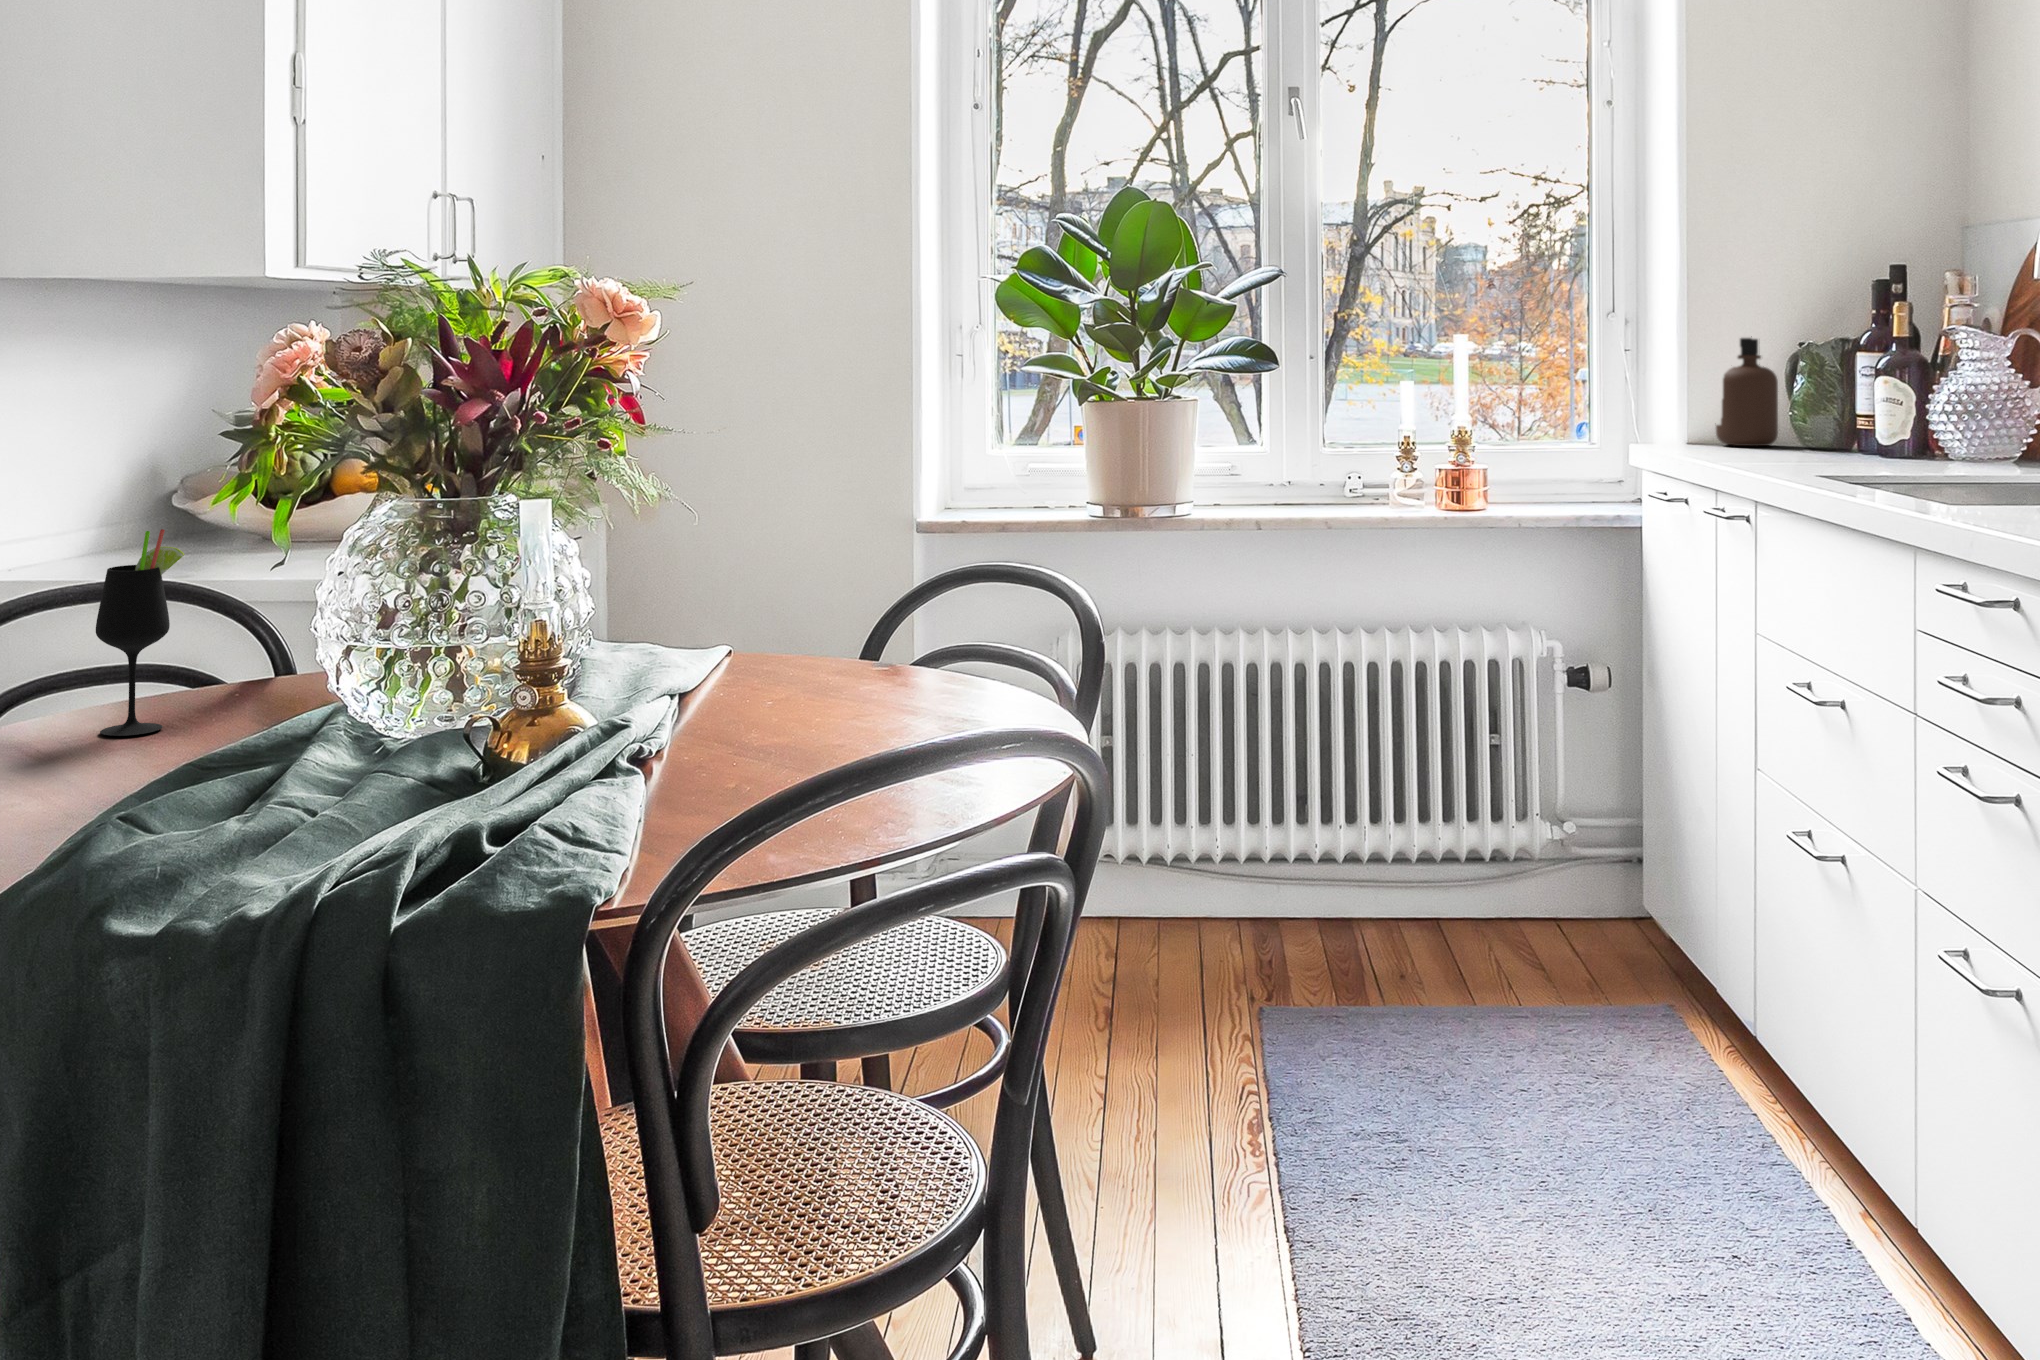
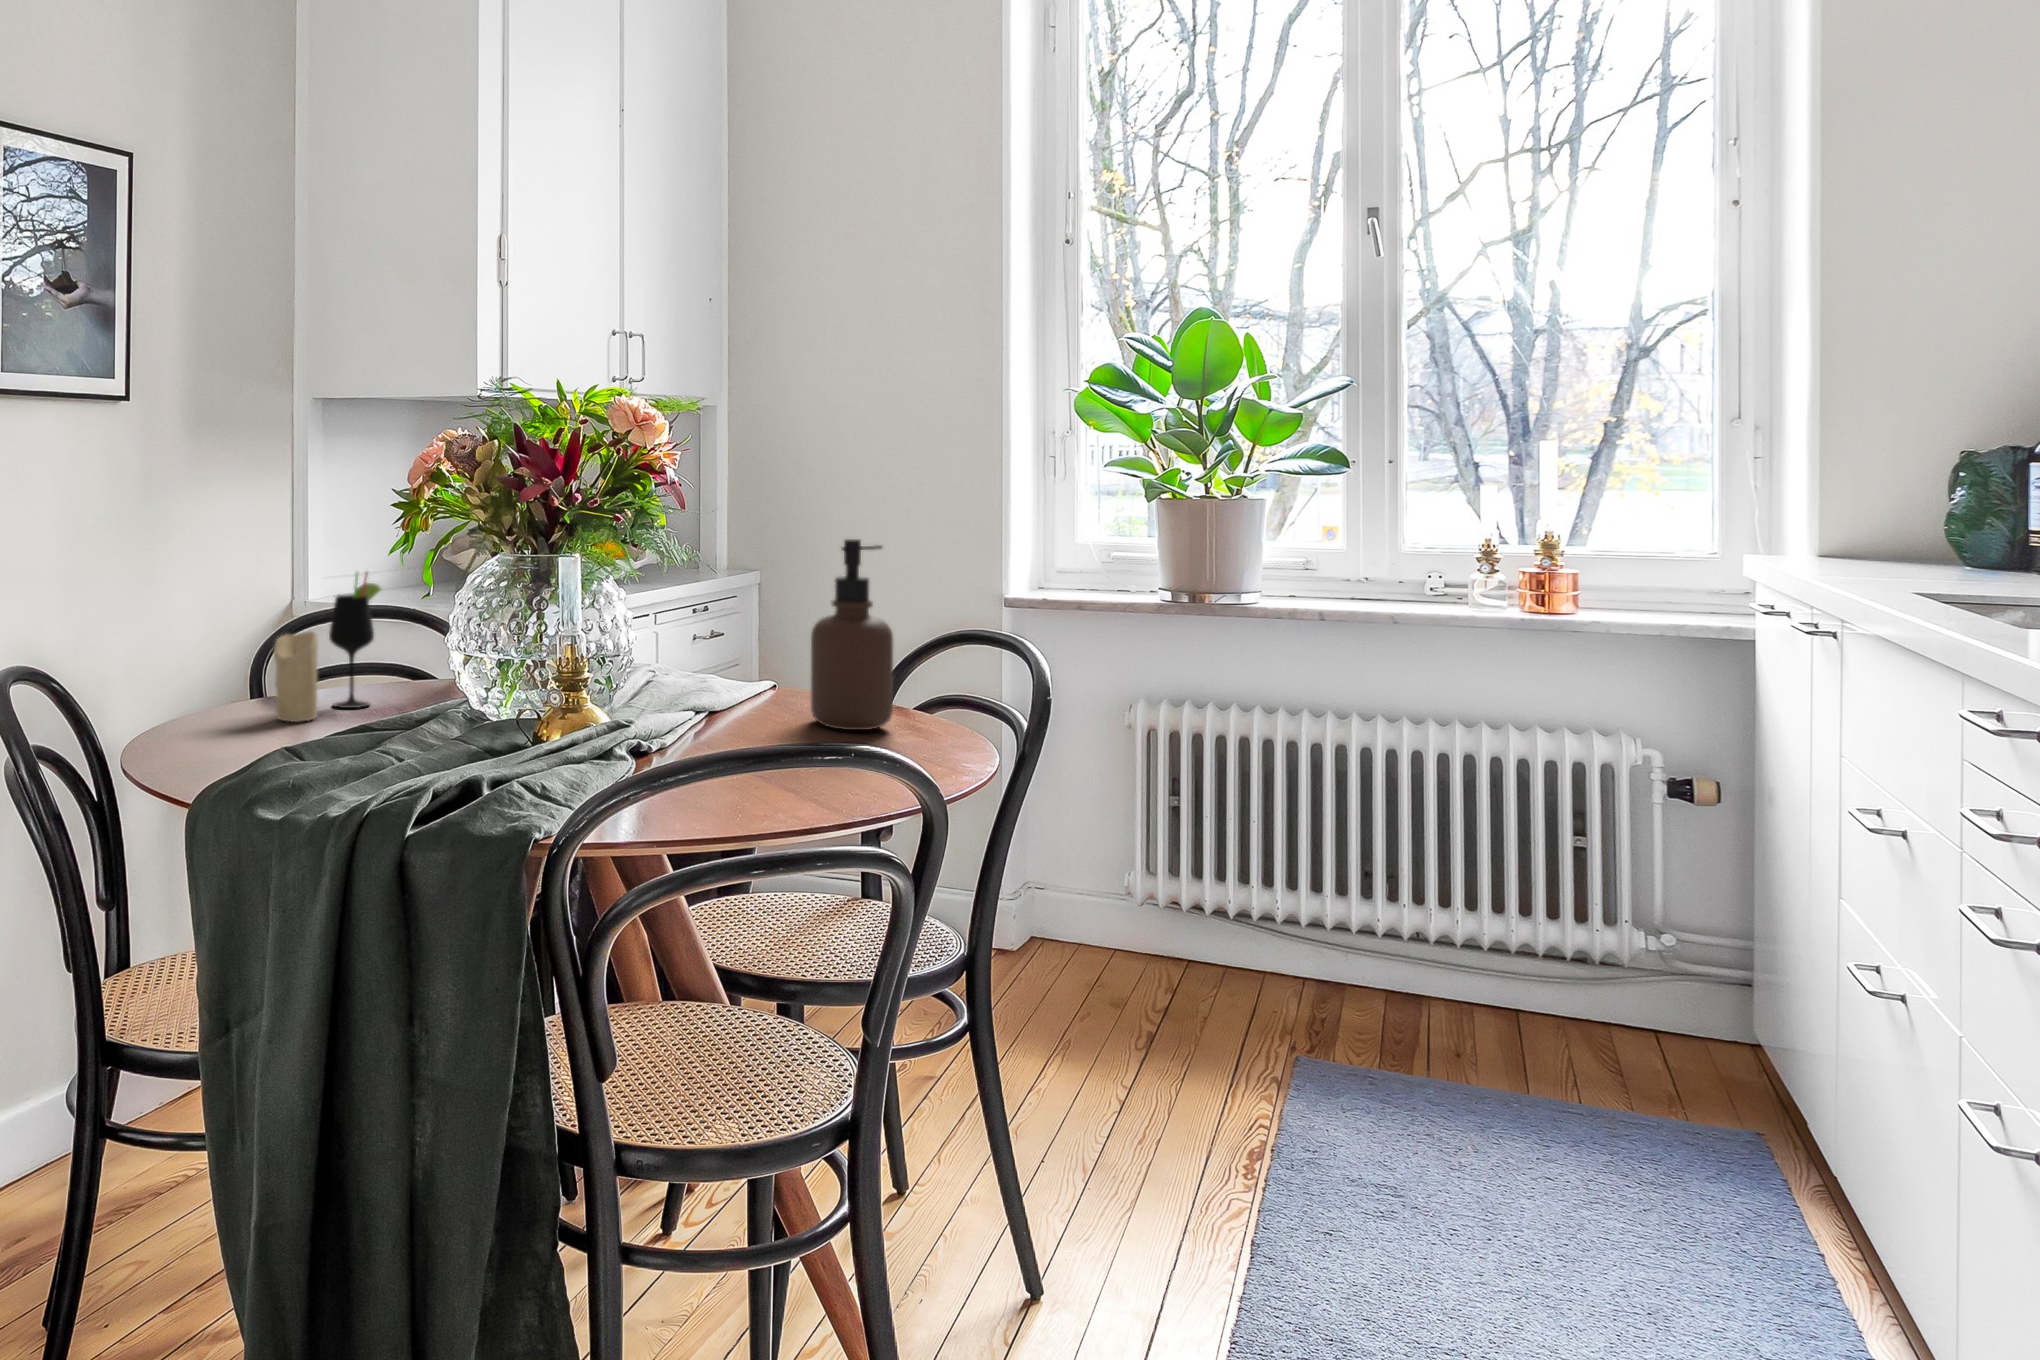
soap dispenser: present [1716,338,1778,446] -> present [811,539,893,730]
candle: none [17,626,93,766] -> present [274,631,318,722]

